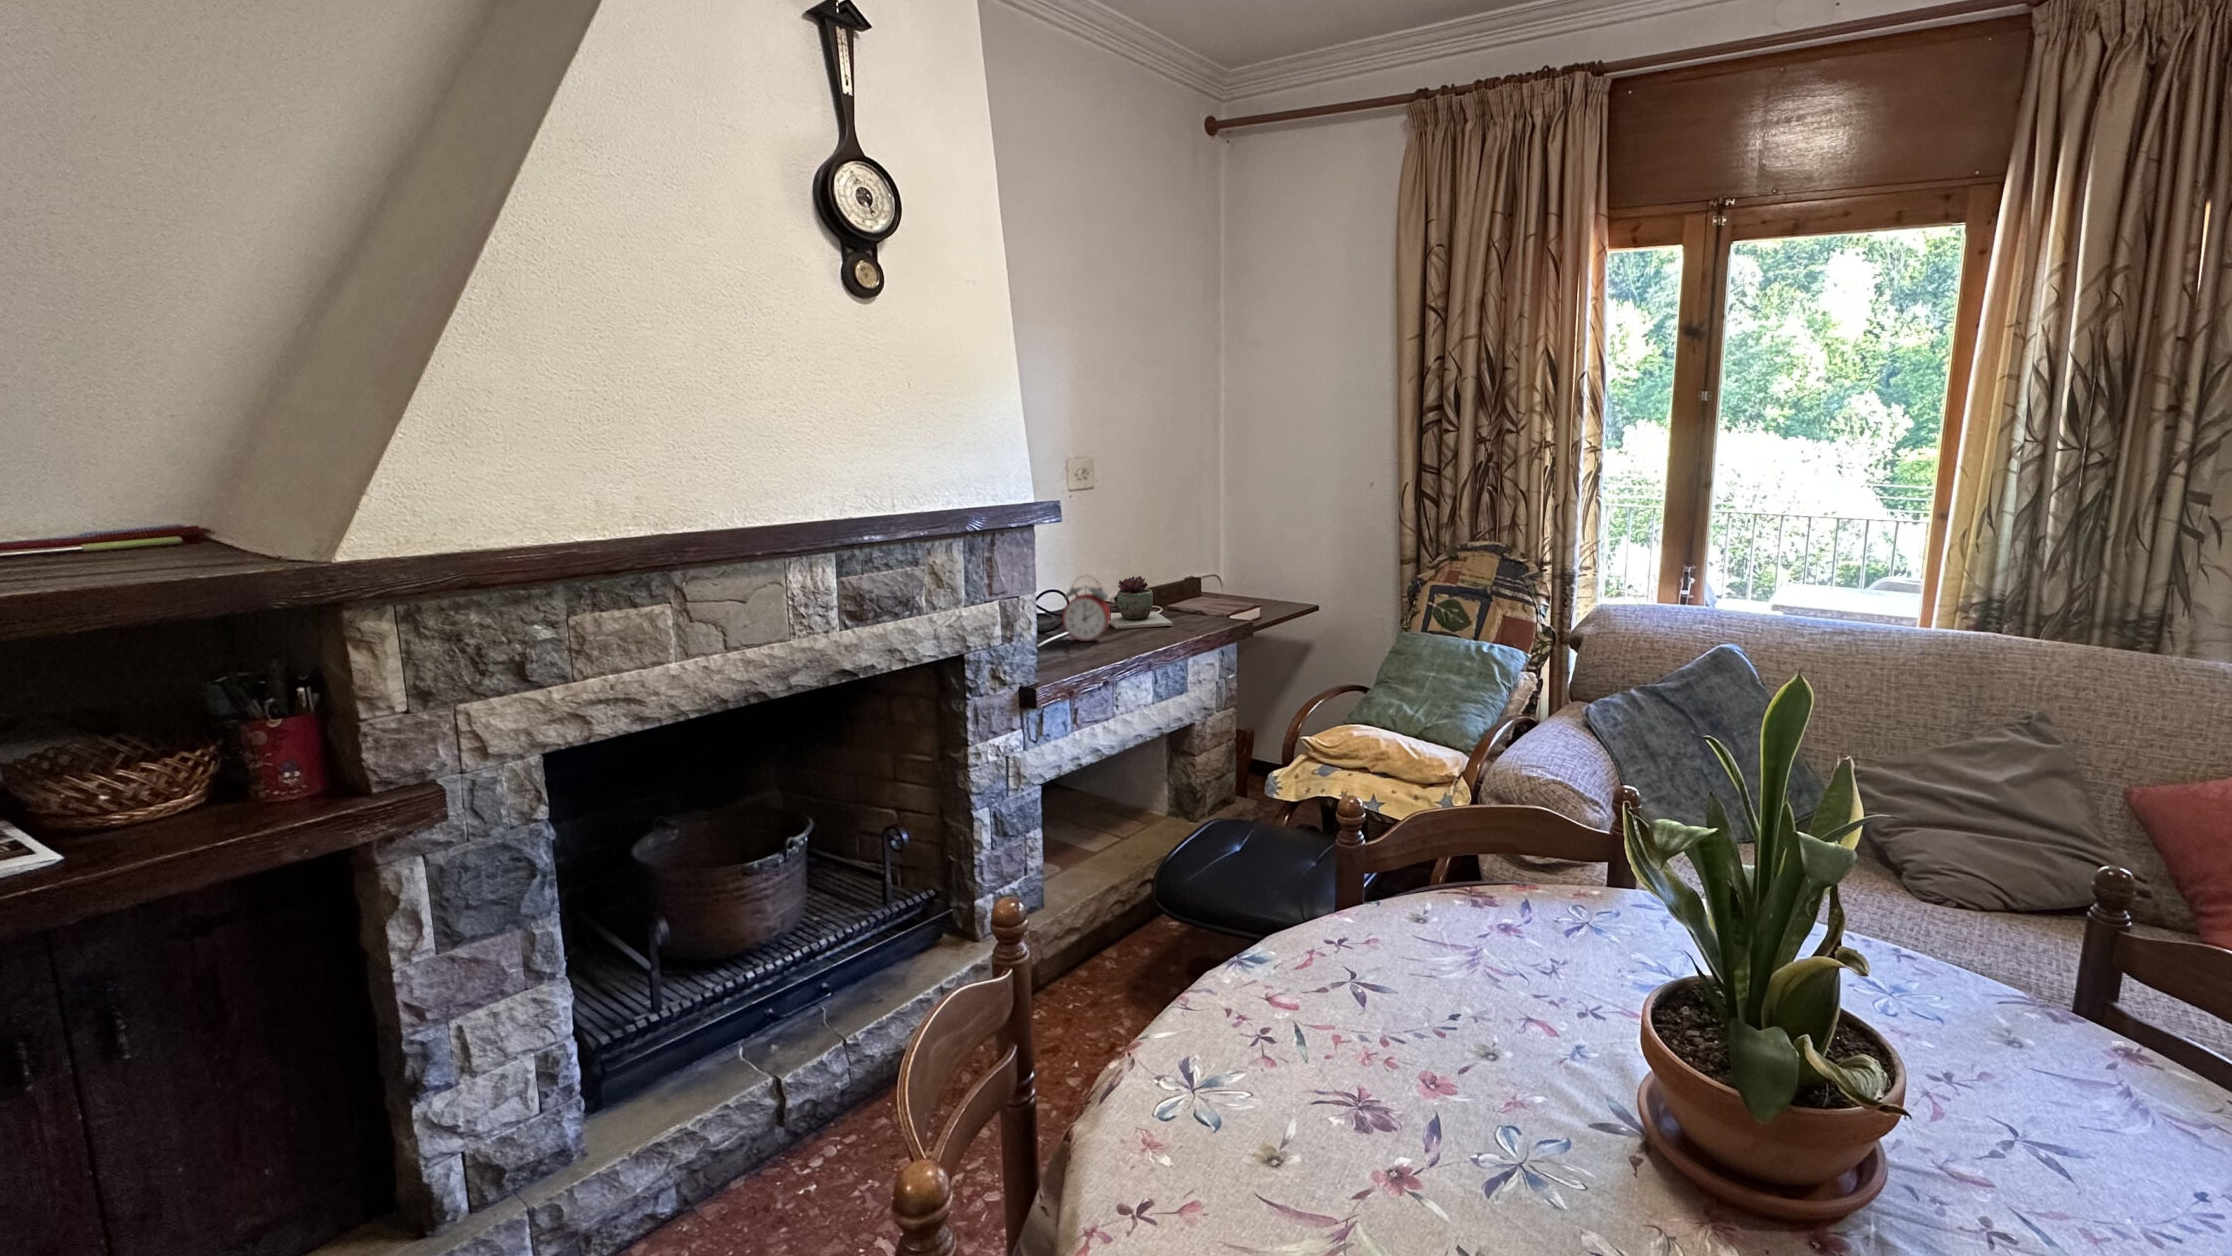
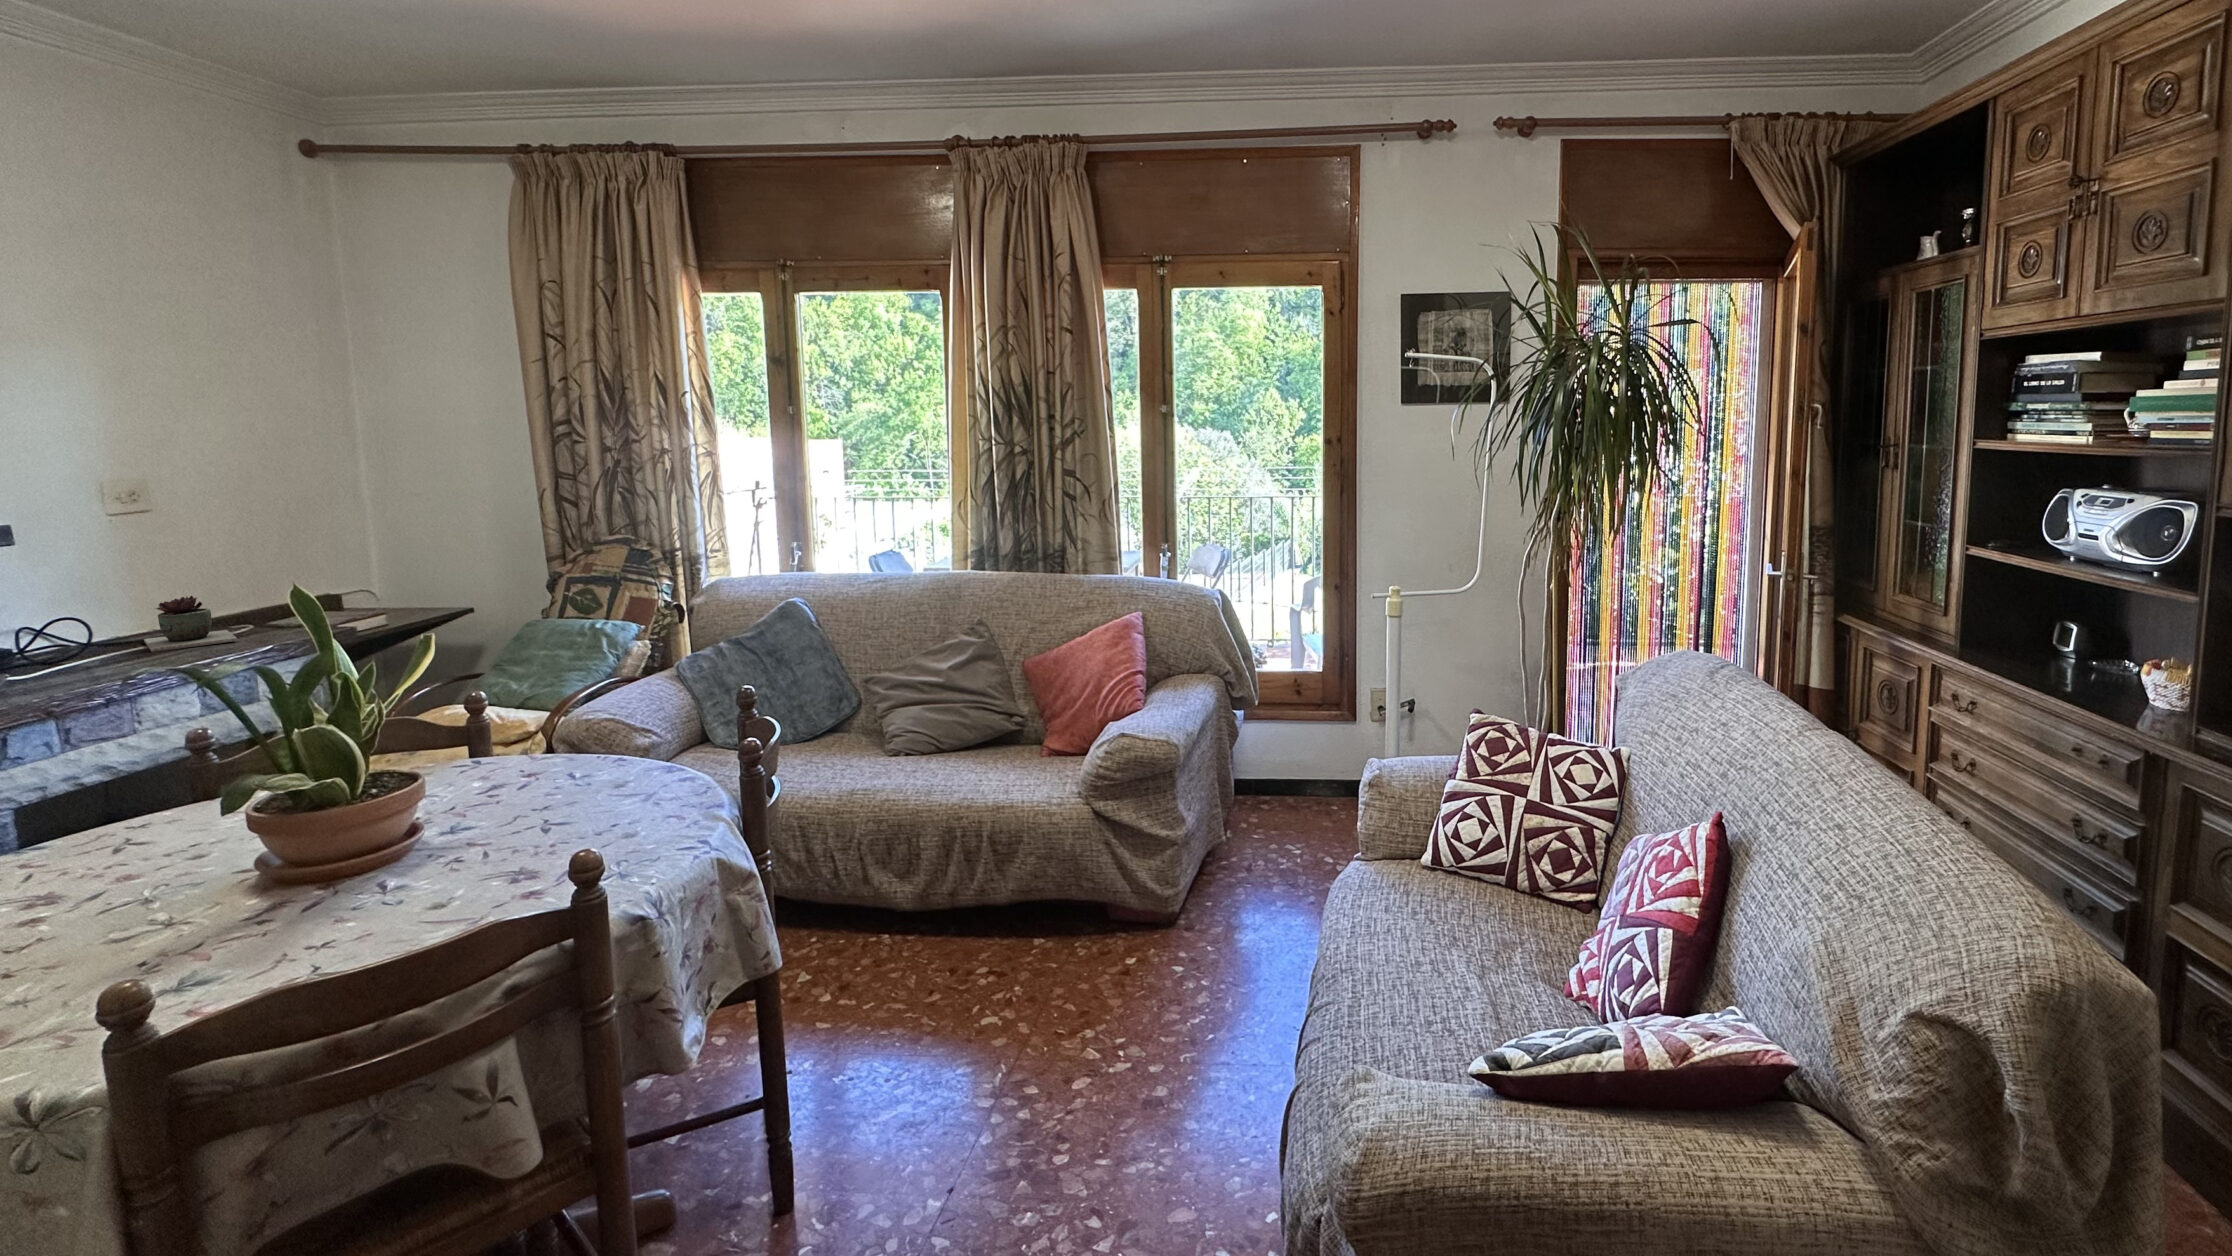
alarm clock: present [1062,585,1111,641] -> none [47,601,126,671]

